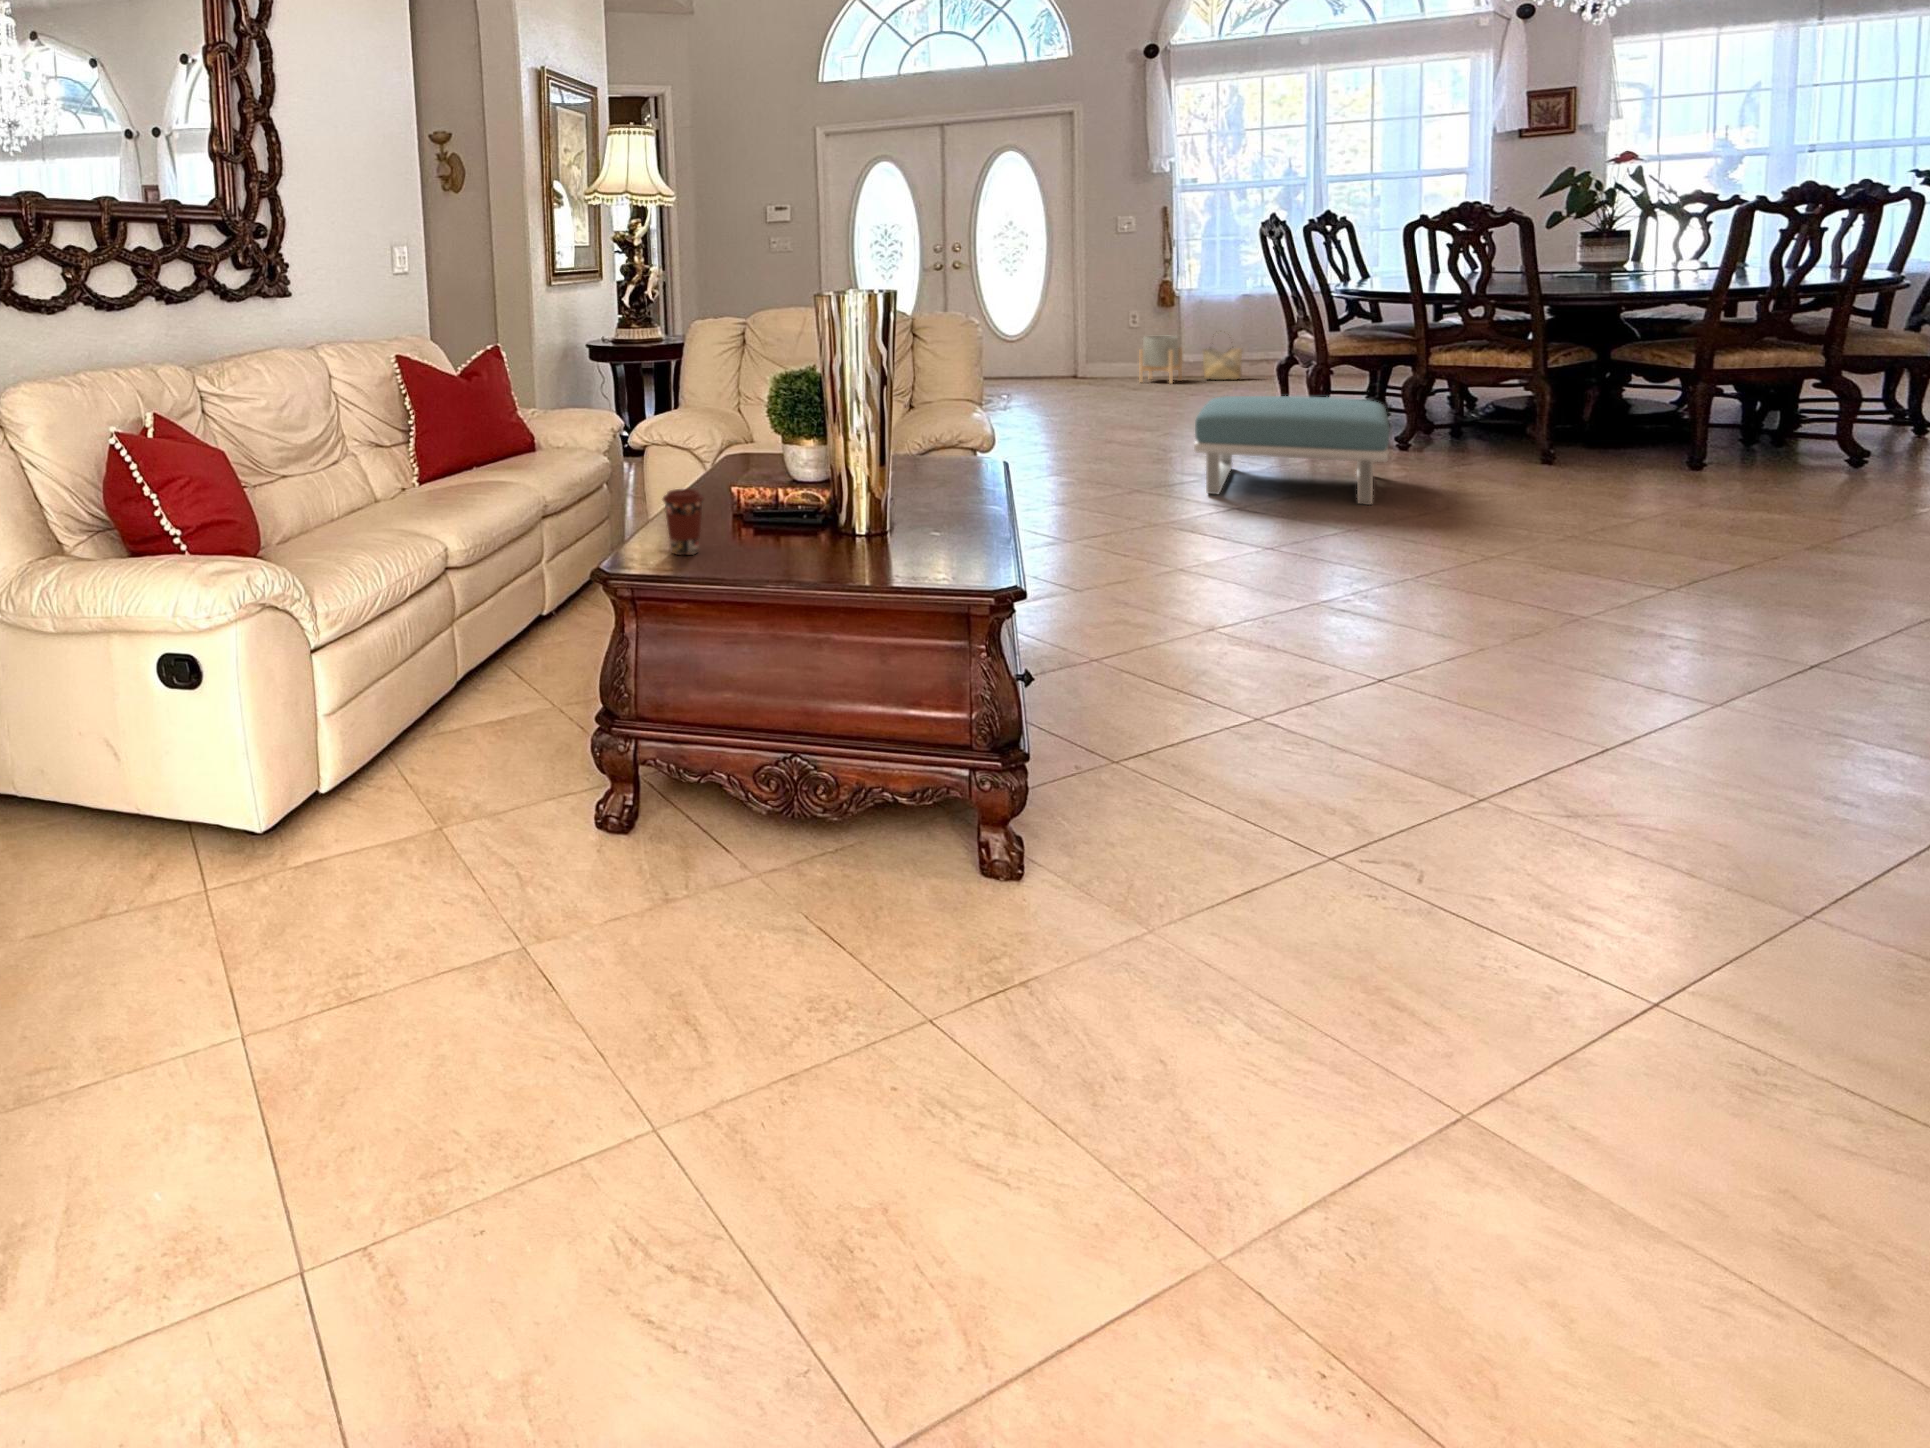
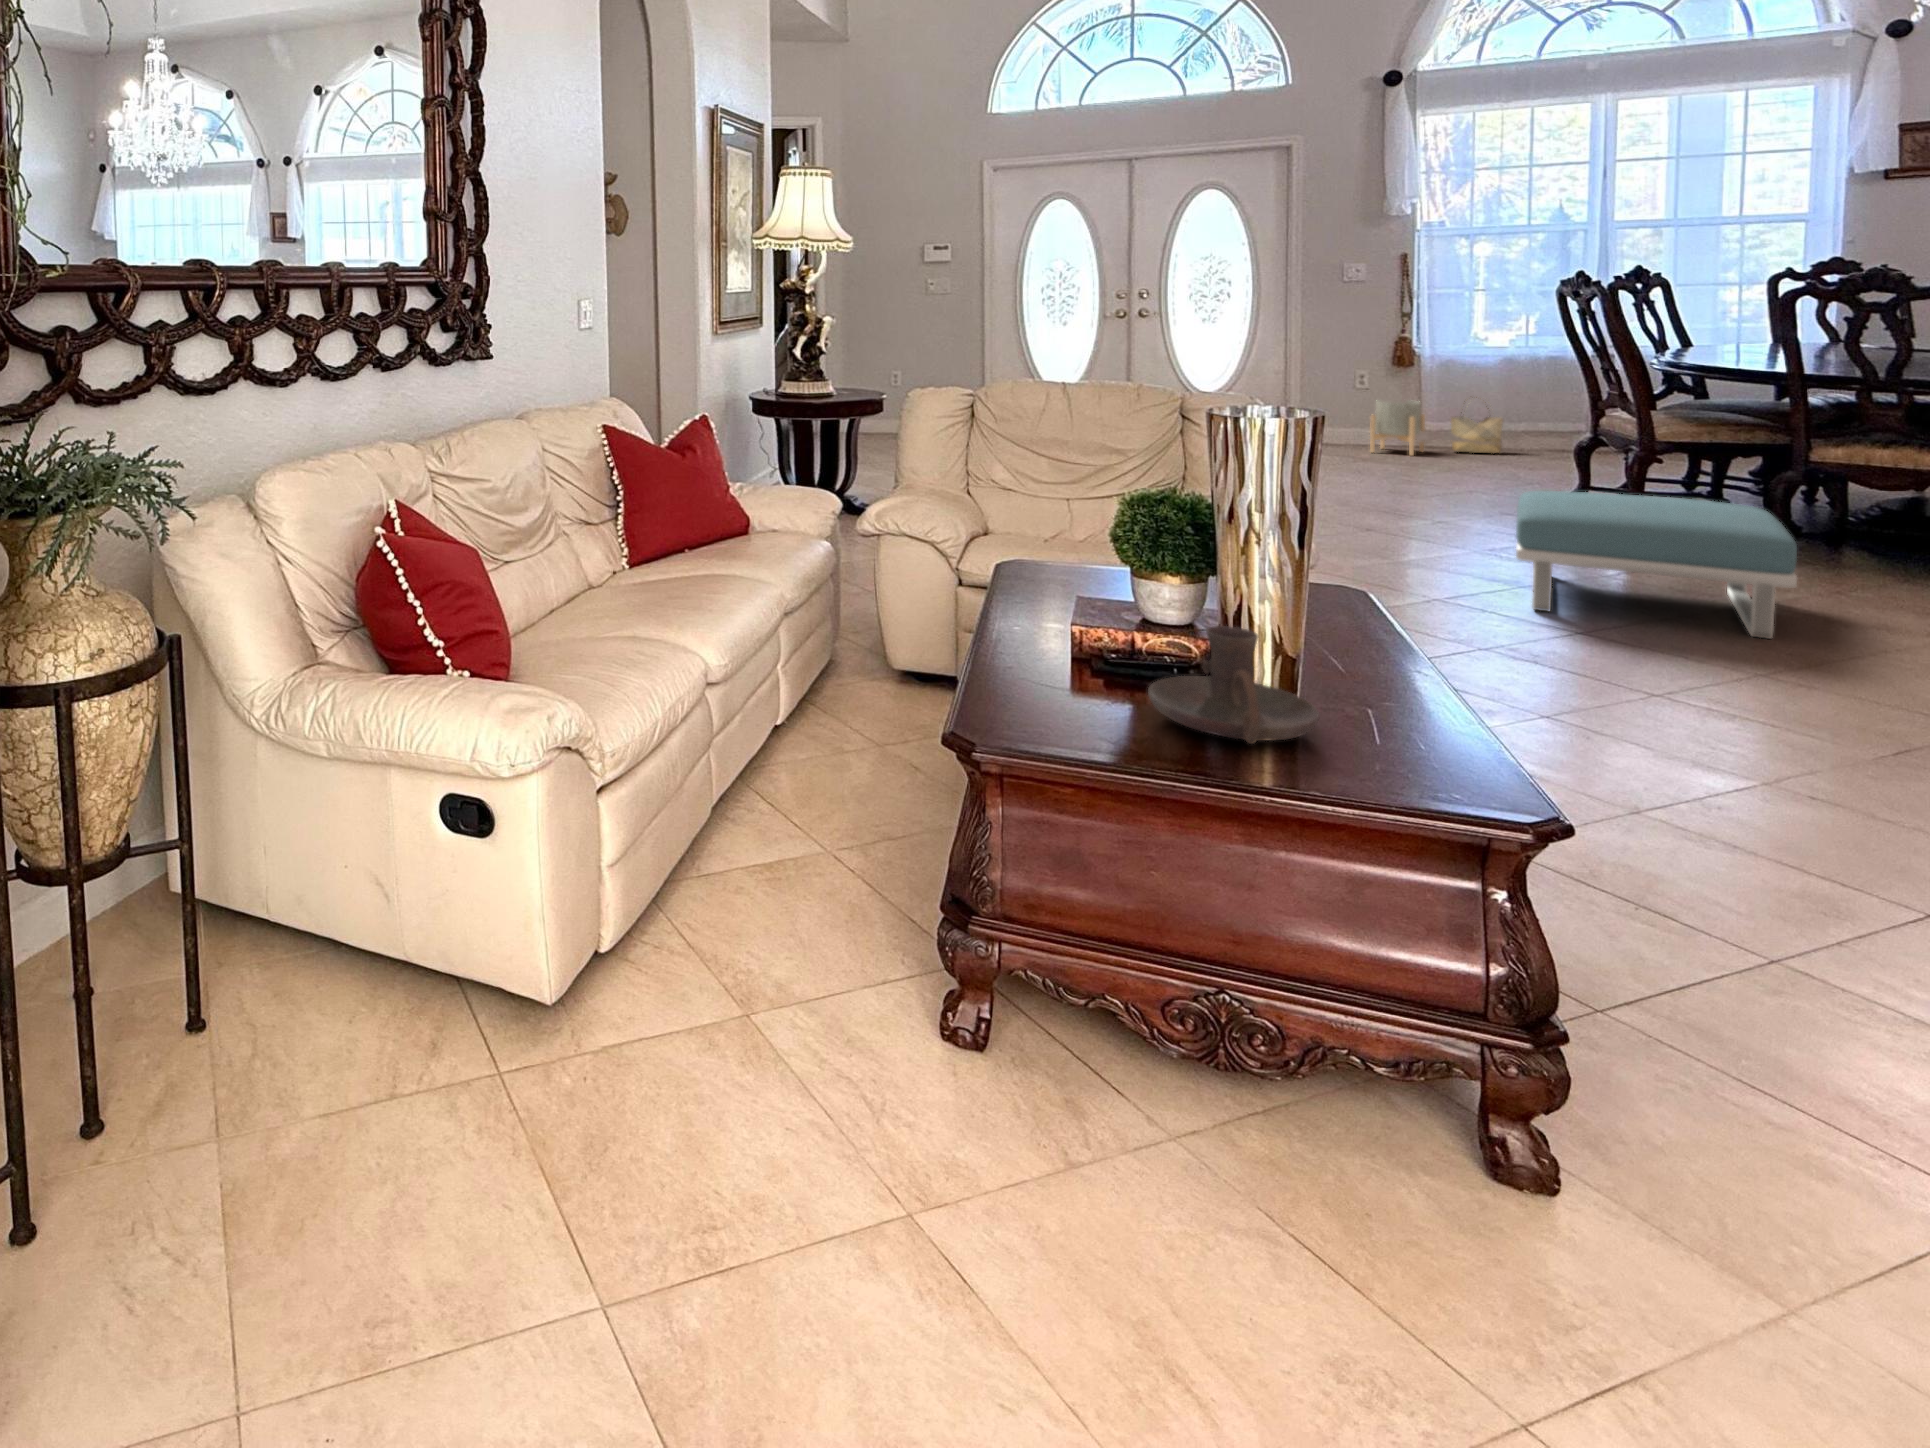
candle holder: none [765,471,888,558] -> present [1148,626,1319,744]
coffee cup: present [663,489,704,555] -> none [1014,634,1069,716]

